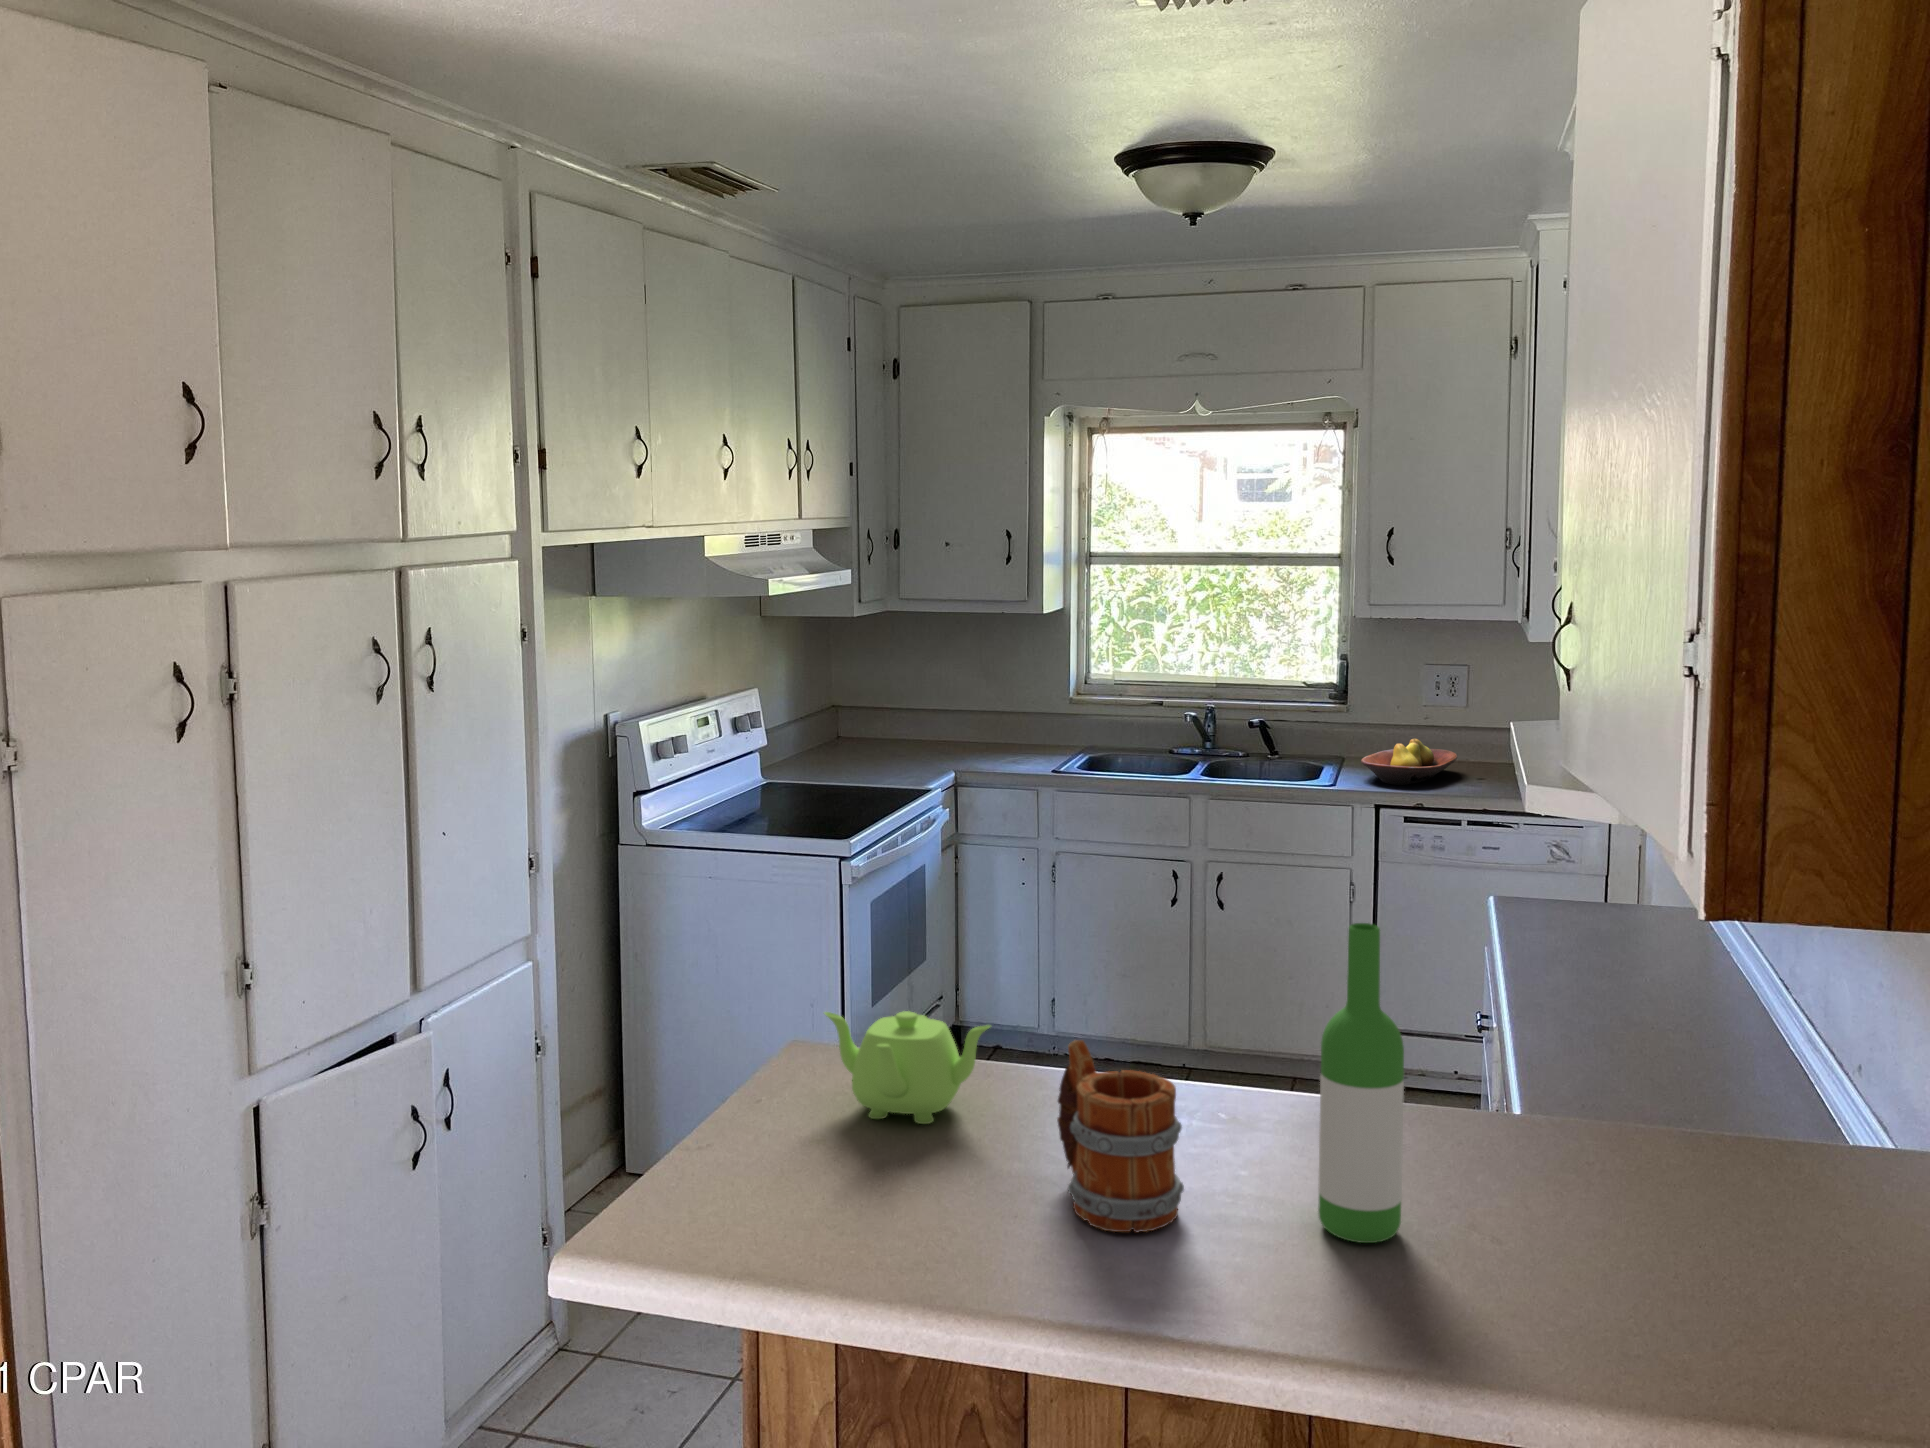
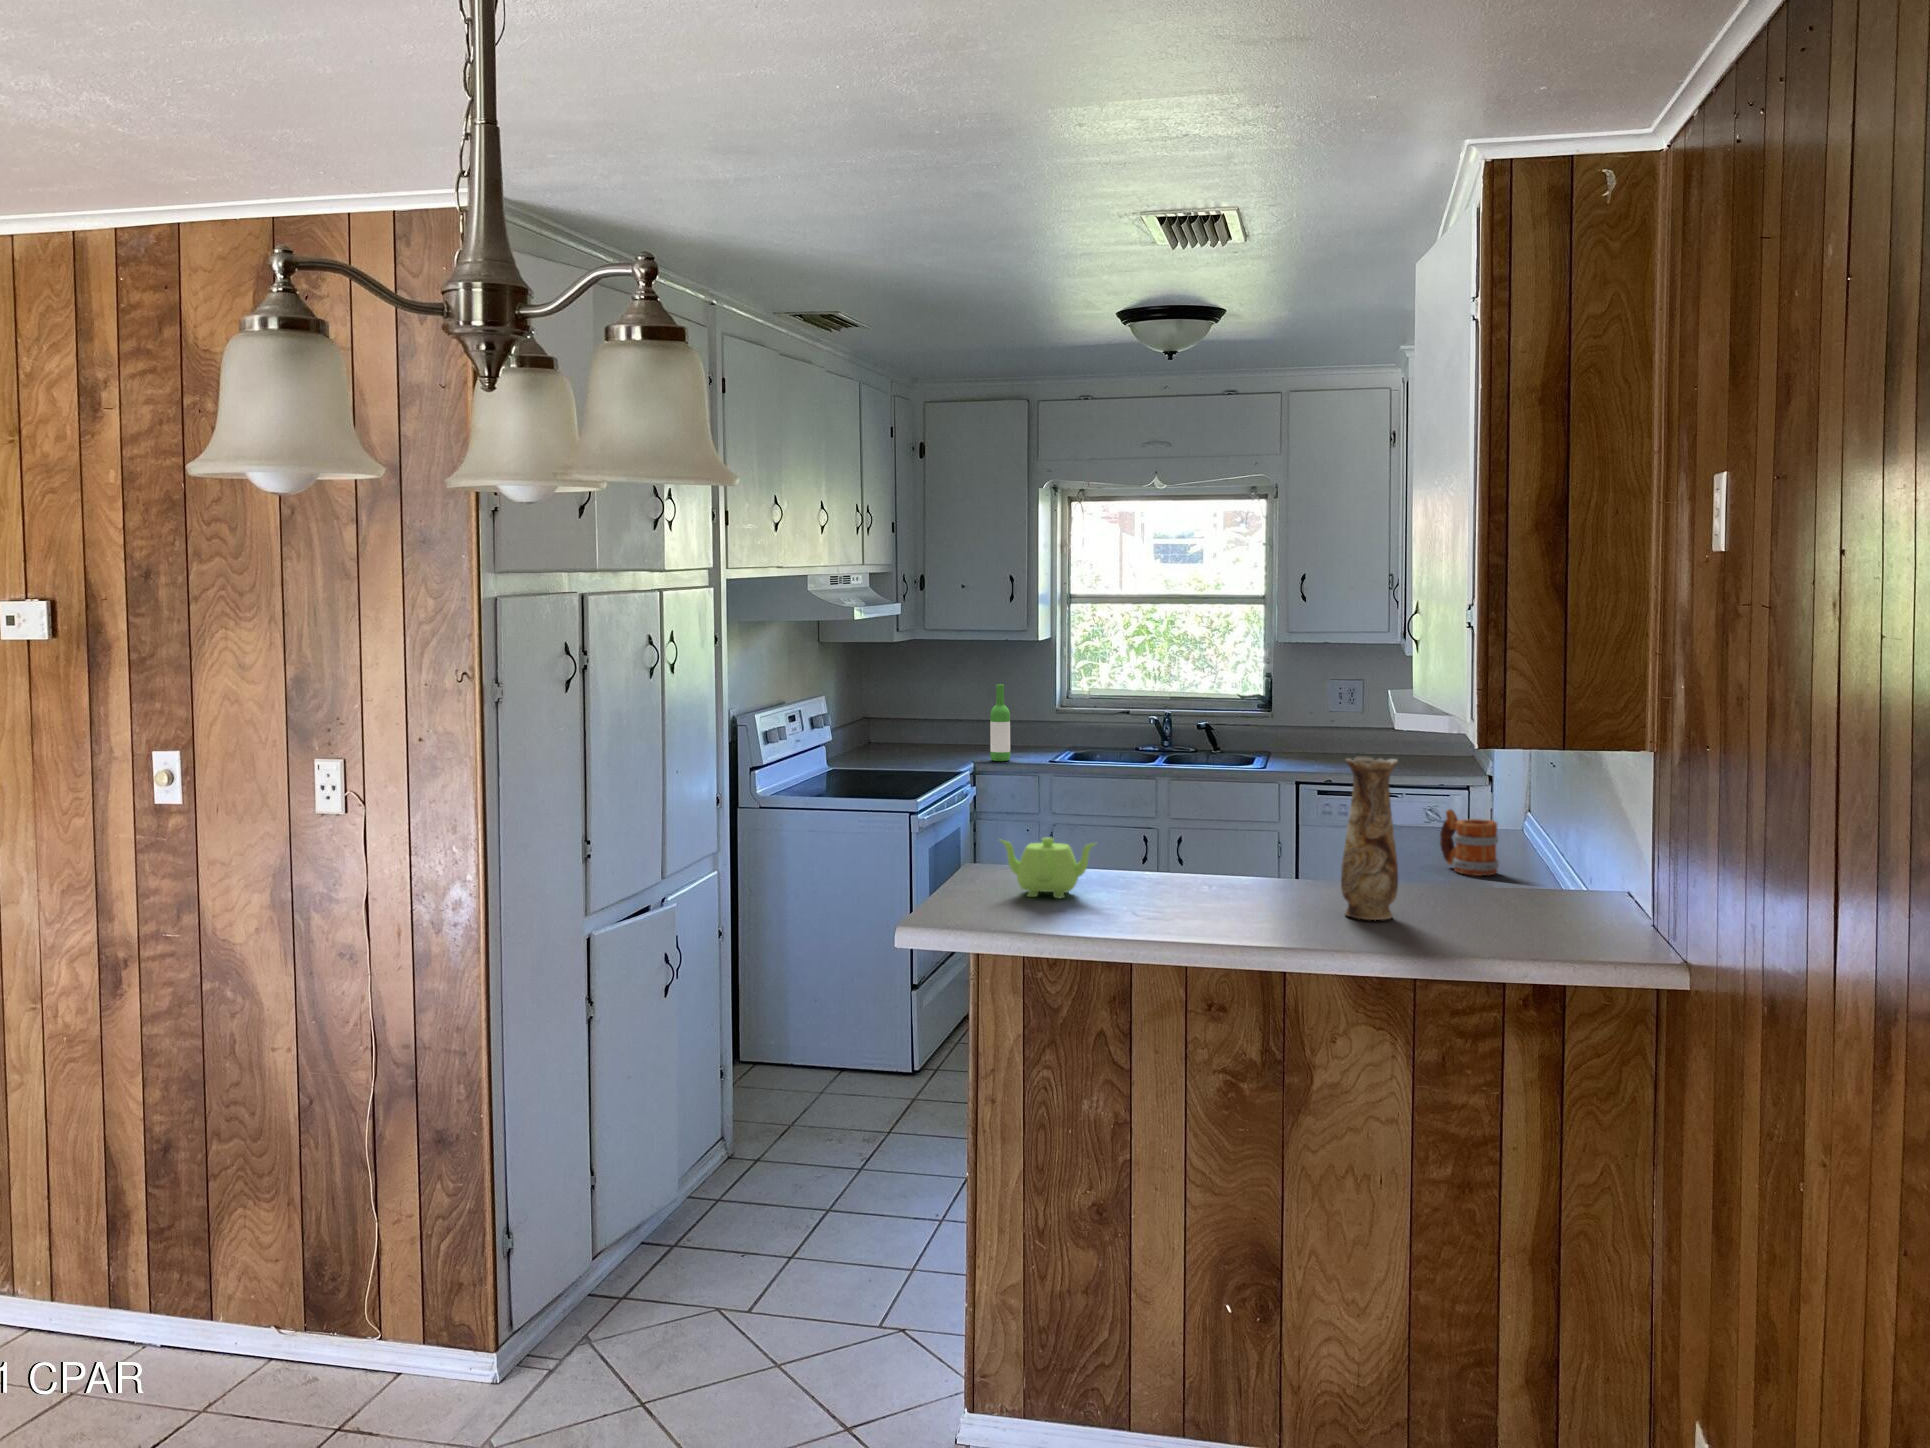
fruit bowl: present [1361,739,1457,785] -> none [1284,735,1356,768]
vase: none [1427,888,1538,1201] -> present [1341,757,1398,920]
wine bottle: present [1318,923,1404,1243] -> present [990,684,1010,761]
mug: present [1057,1040,1184,1232] -> present [1440,809,1499,876]

